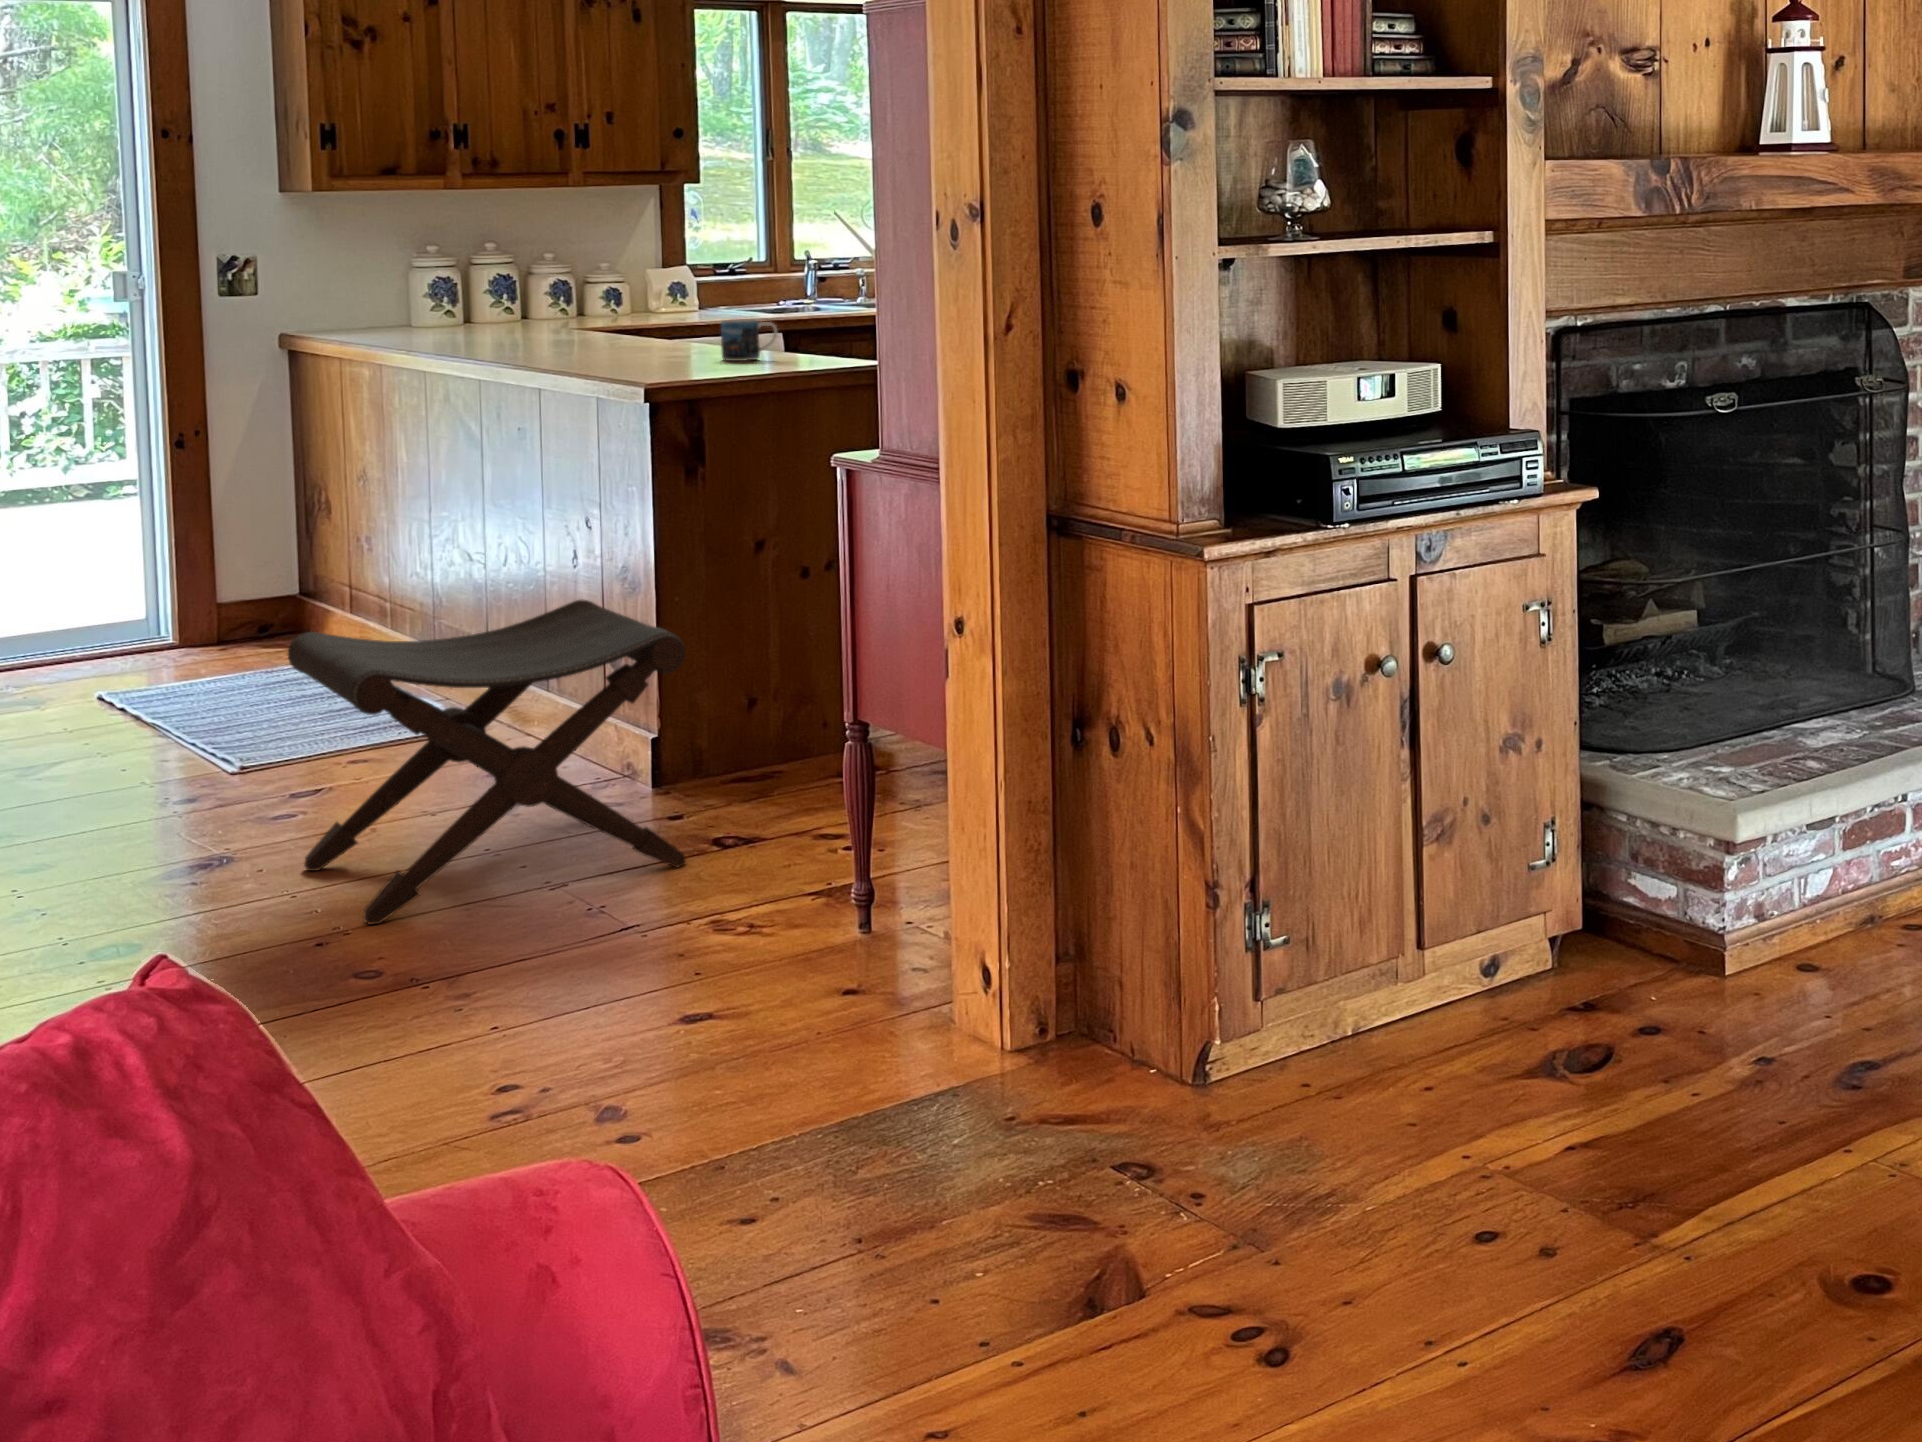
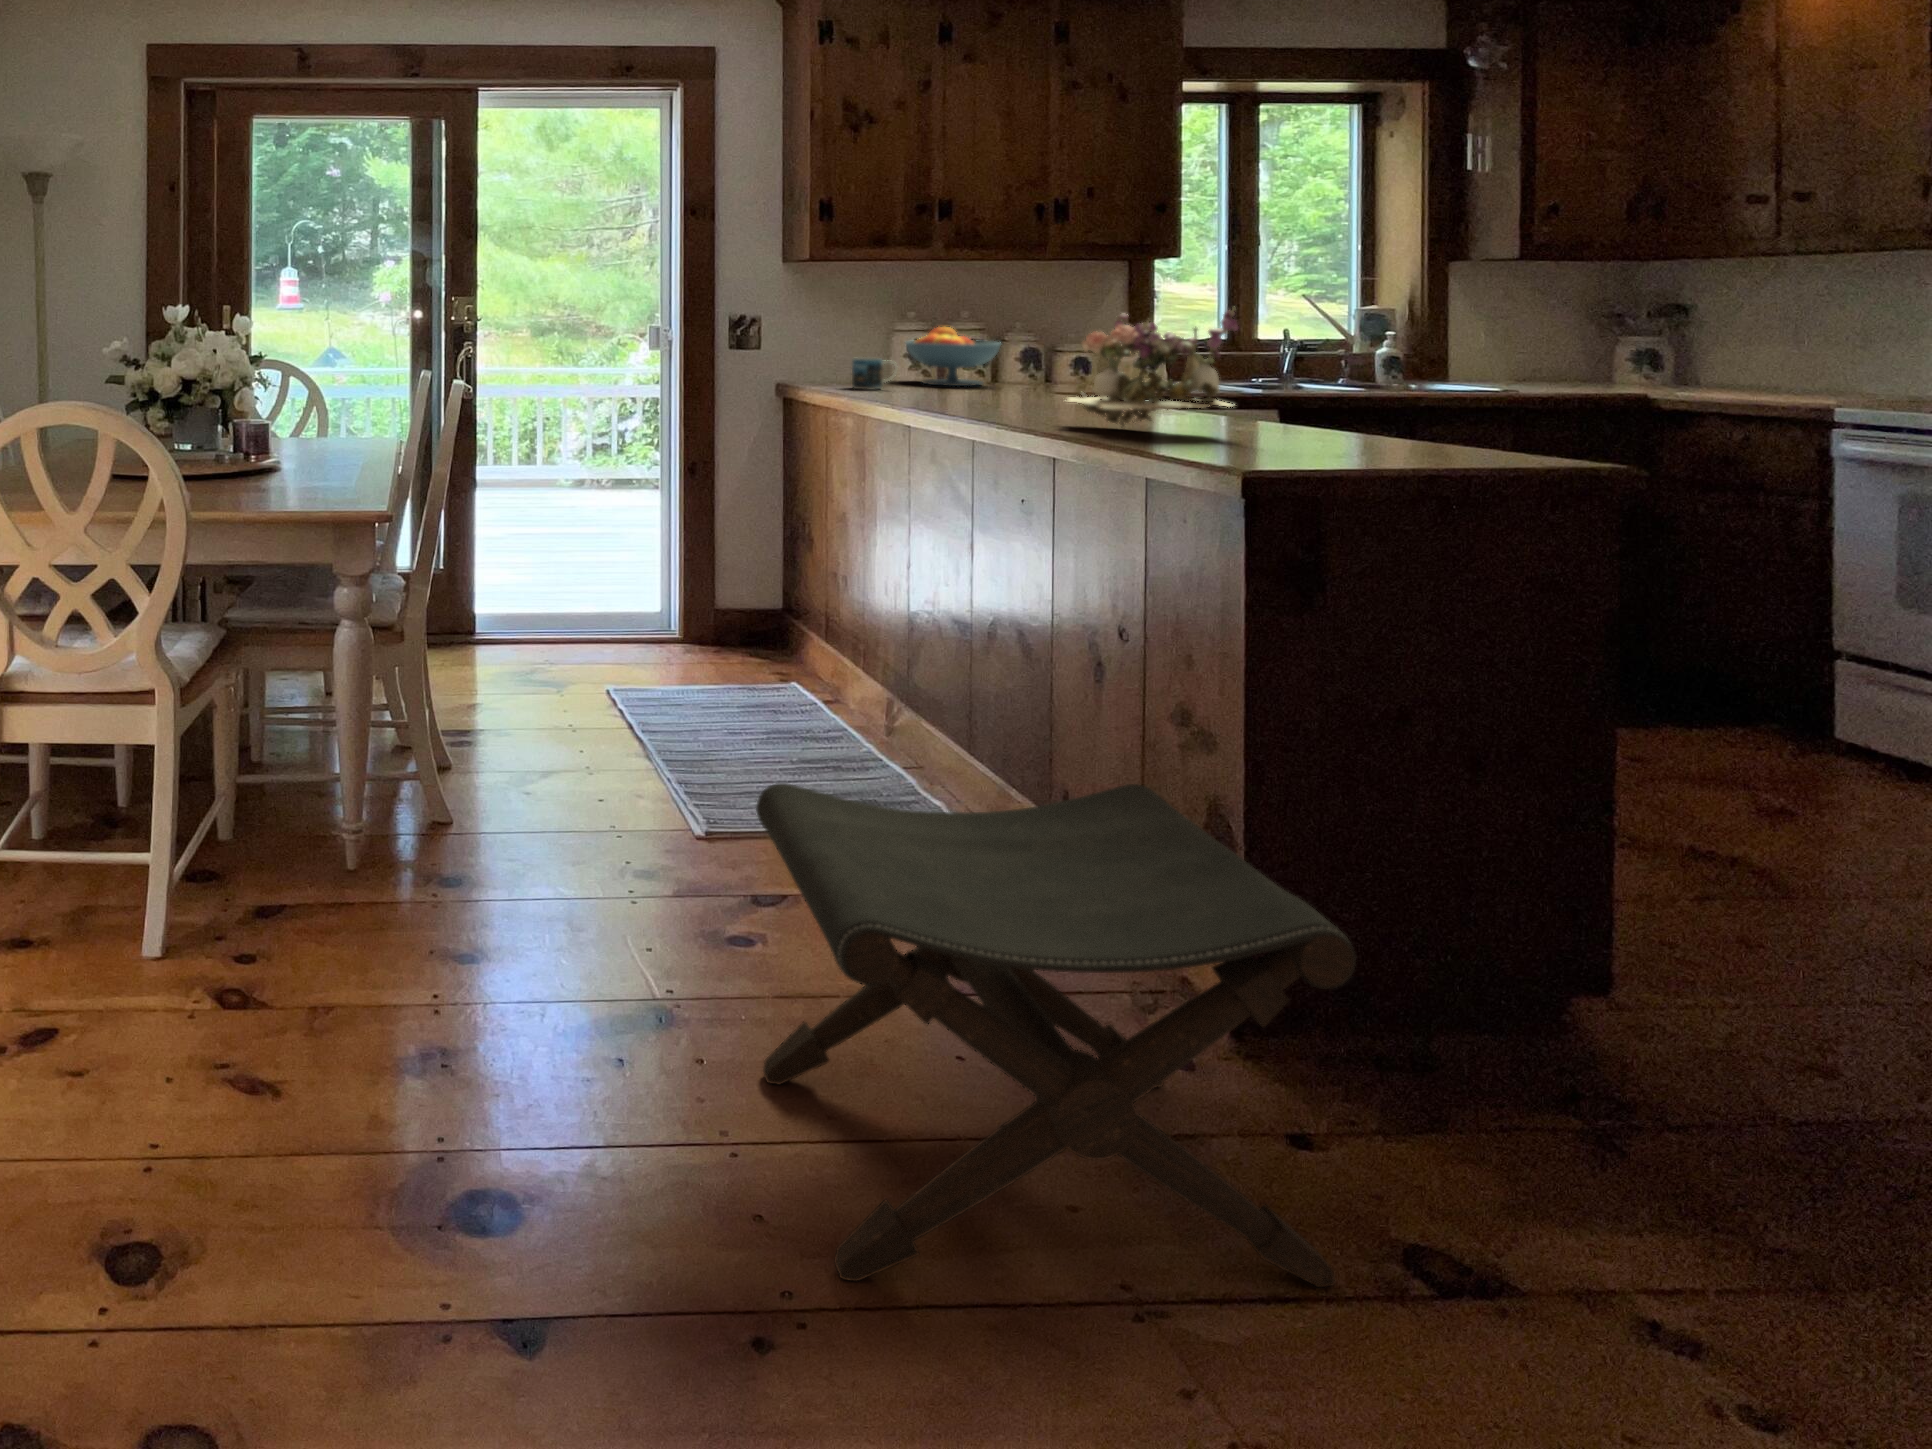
flower arrangement: none [560,234,705,351] -> present [1064,309,1238,427]
fruit bowl: none [423,261,528,326] -> present [906,327,1001,386]
mug: present [721,319,777,361] -> present [852,357,897,390]

